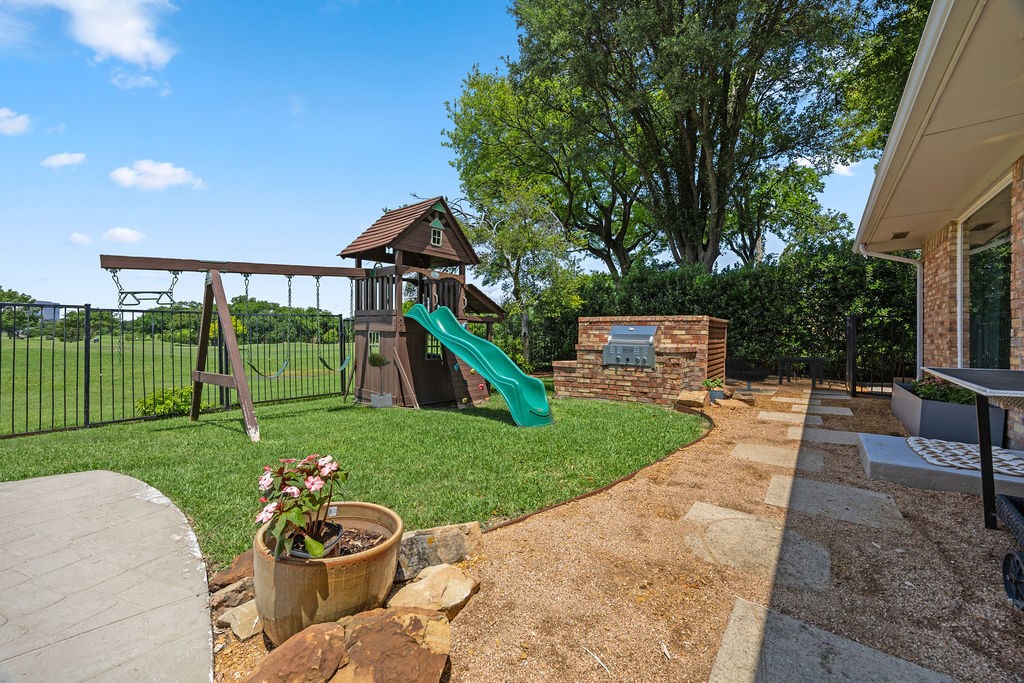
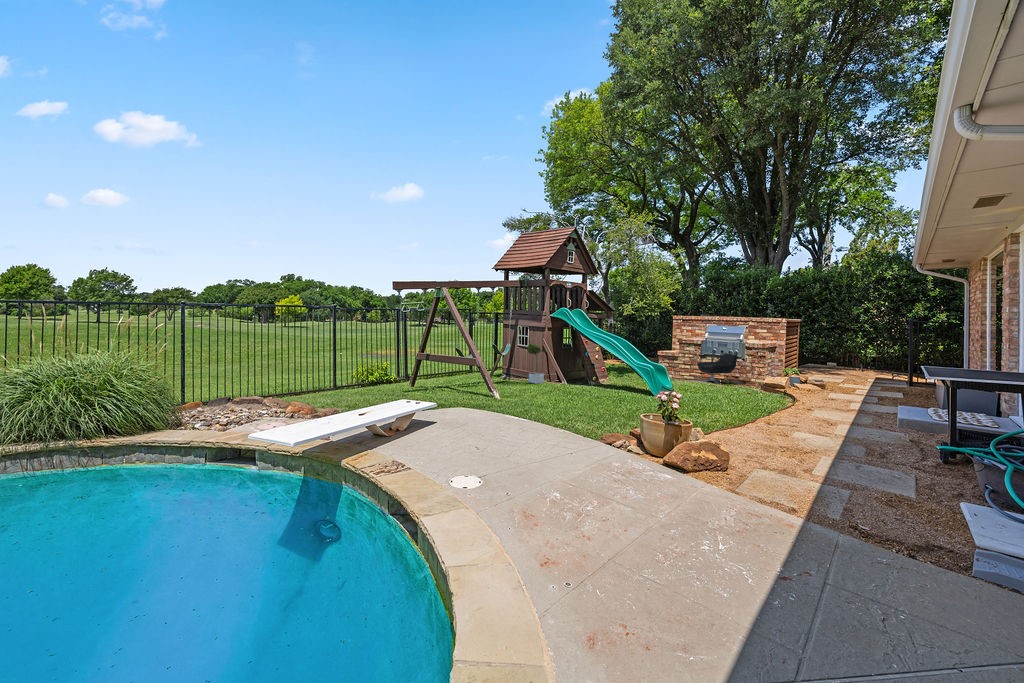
round table: present [774,357,829,387] -> none [841,351,891,377]
lounge chair: present [724,358,771,392] -> present [697,353,738,383]

